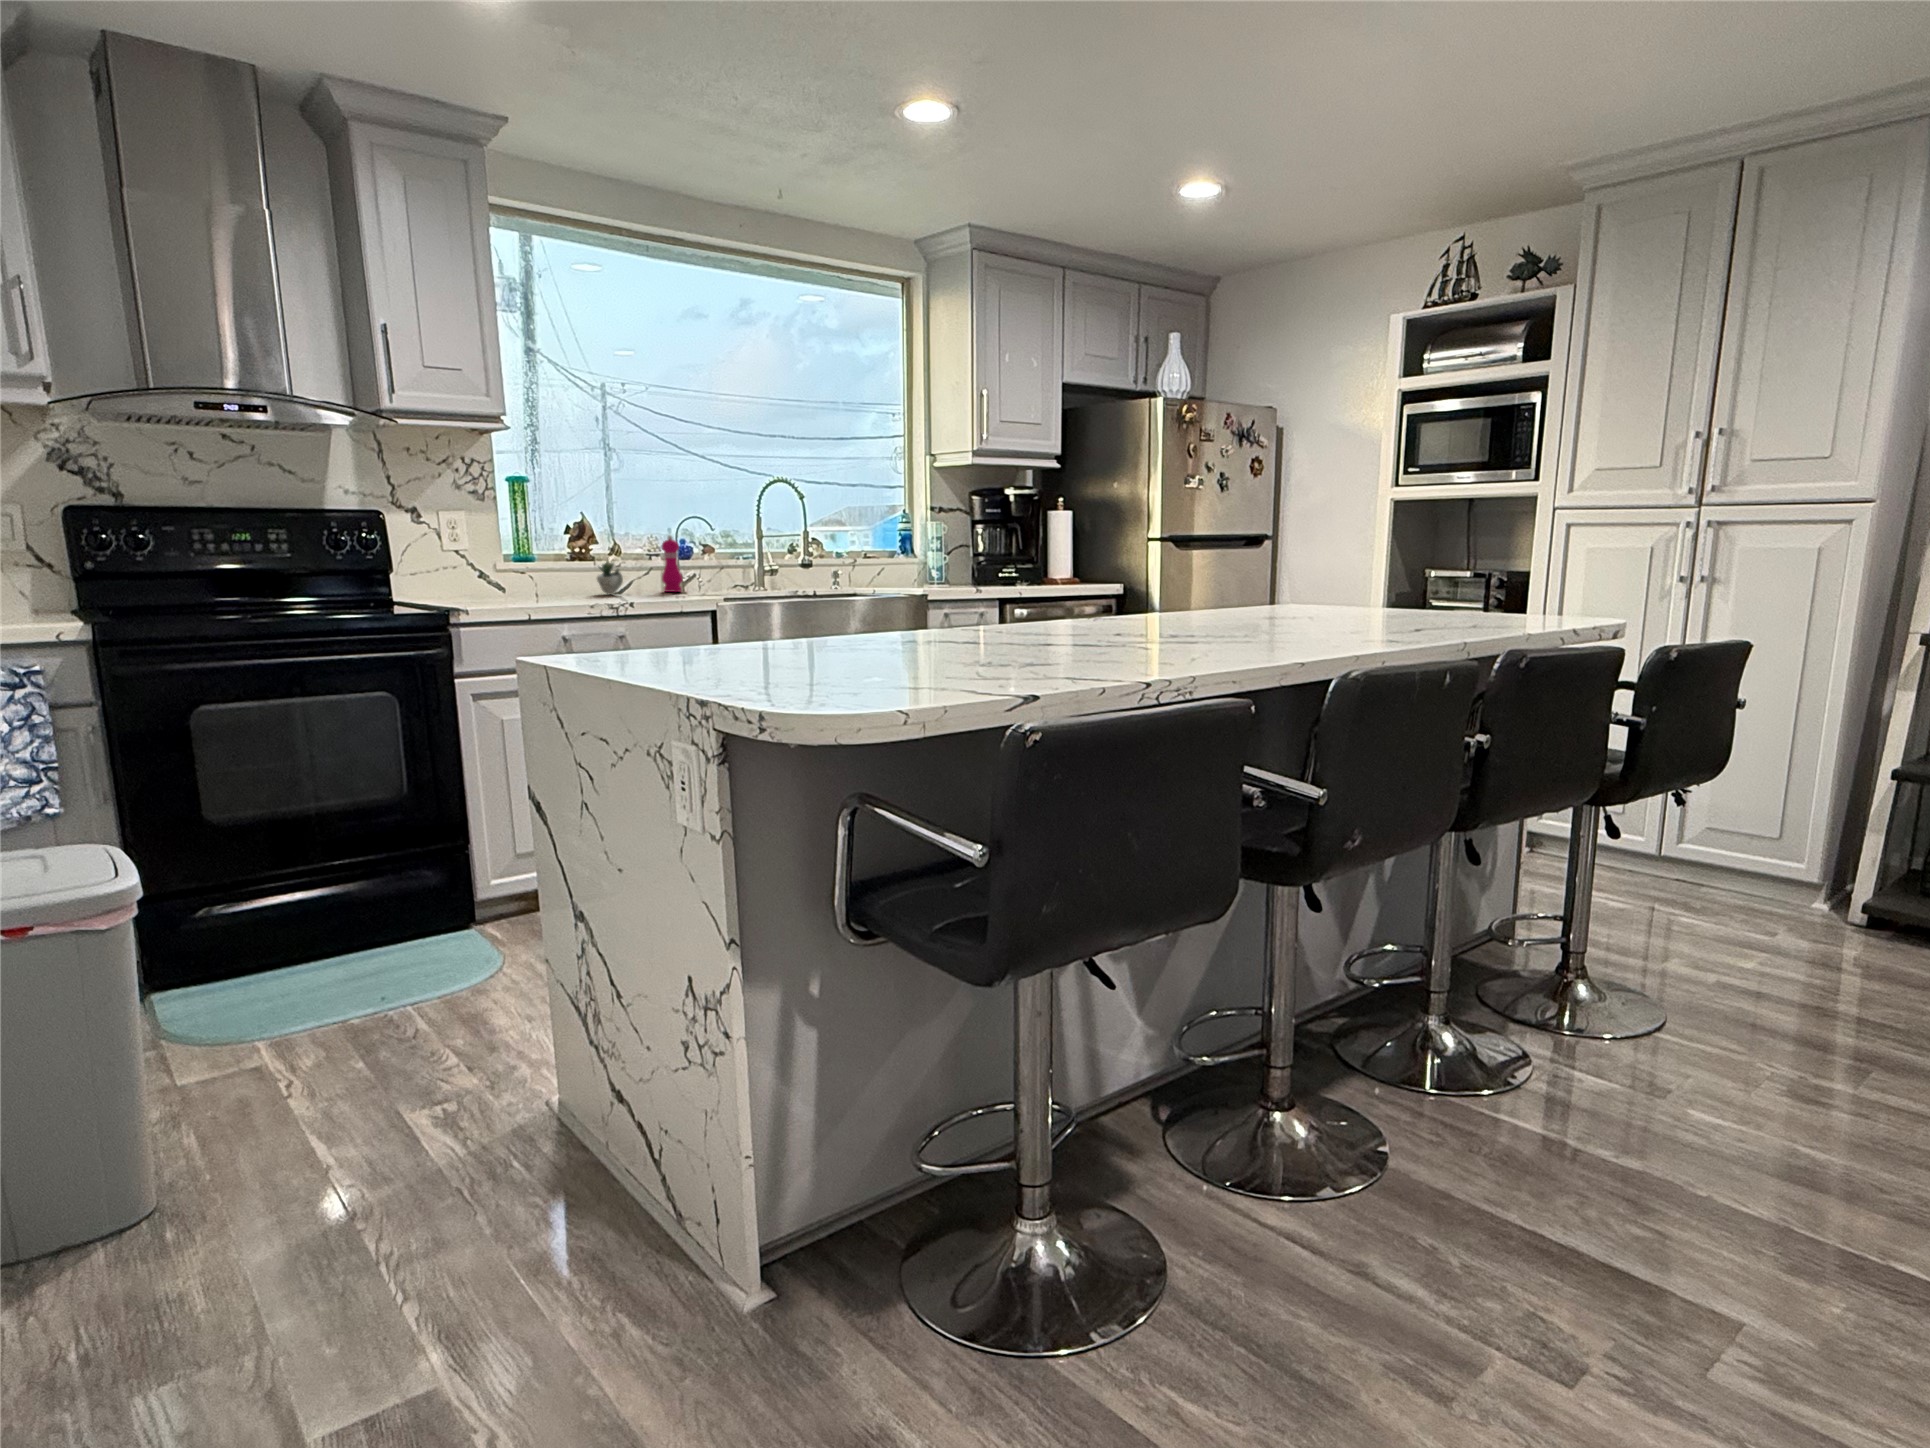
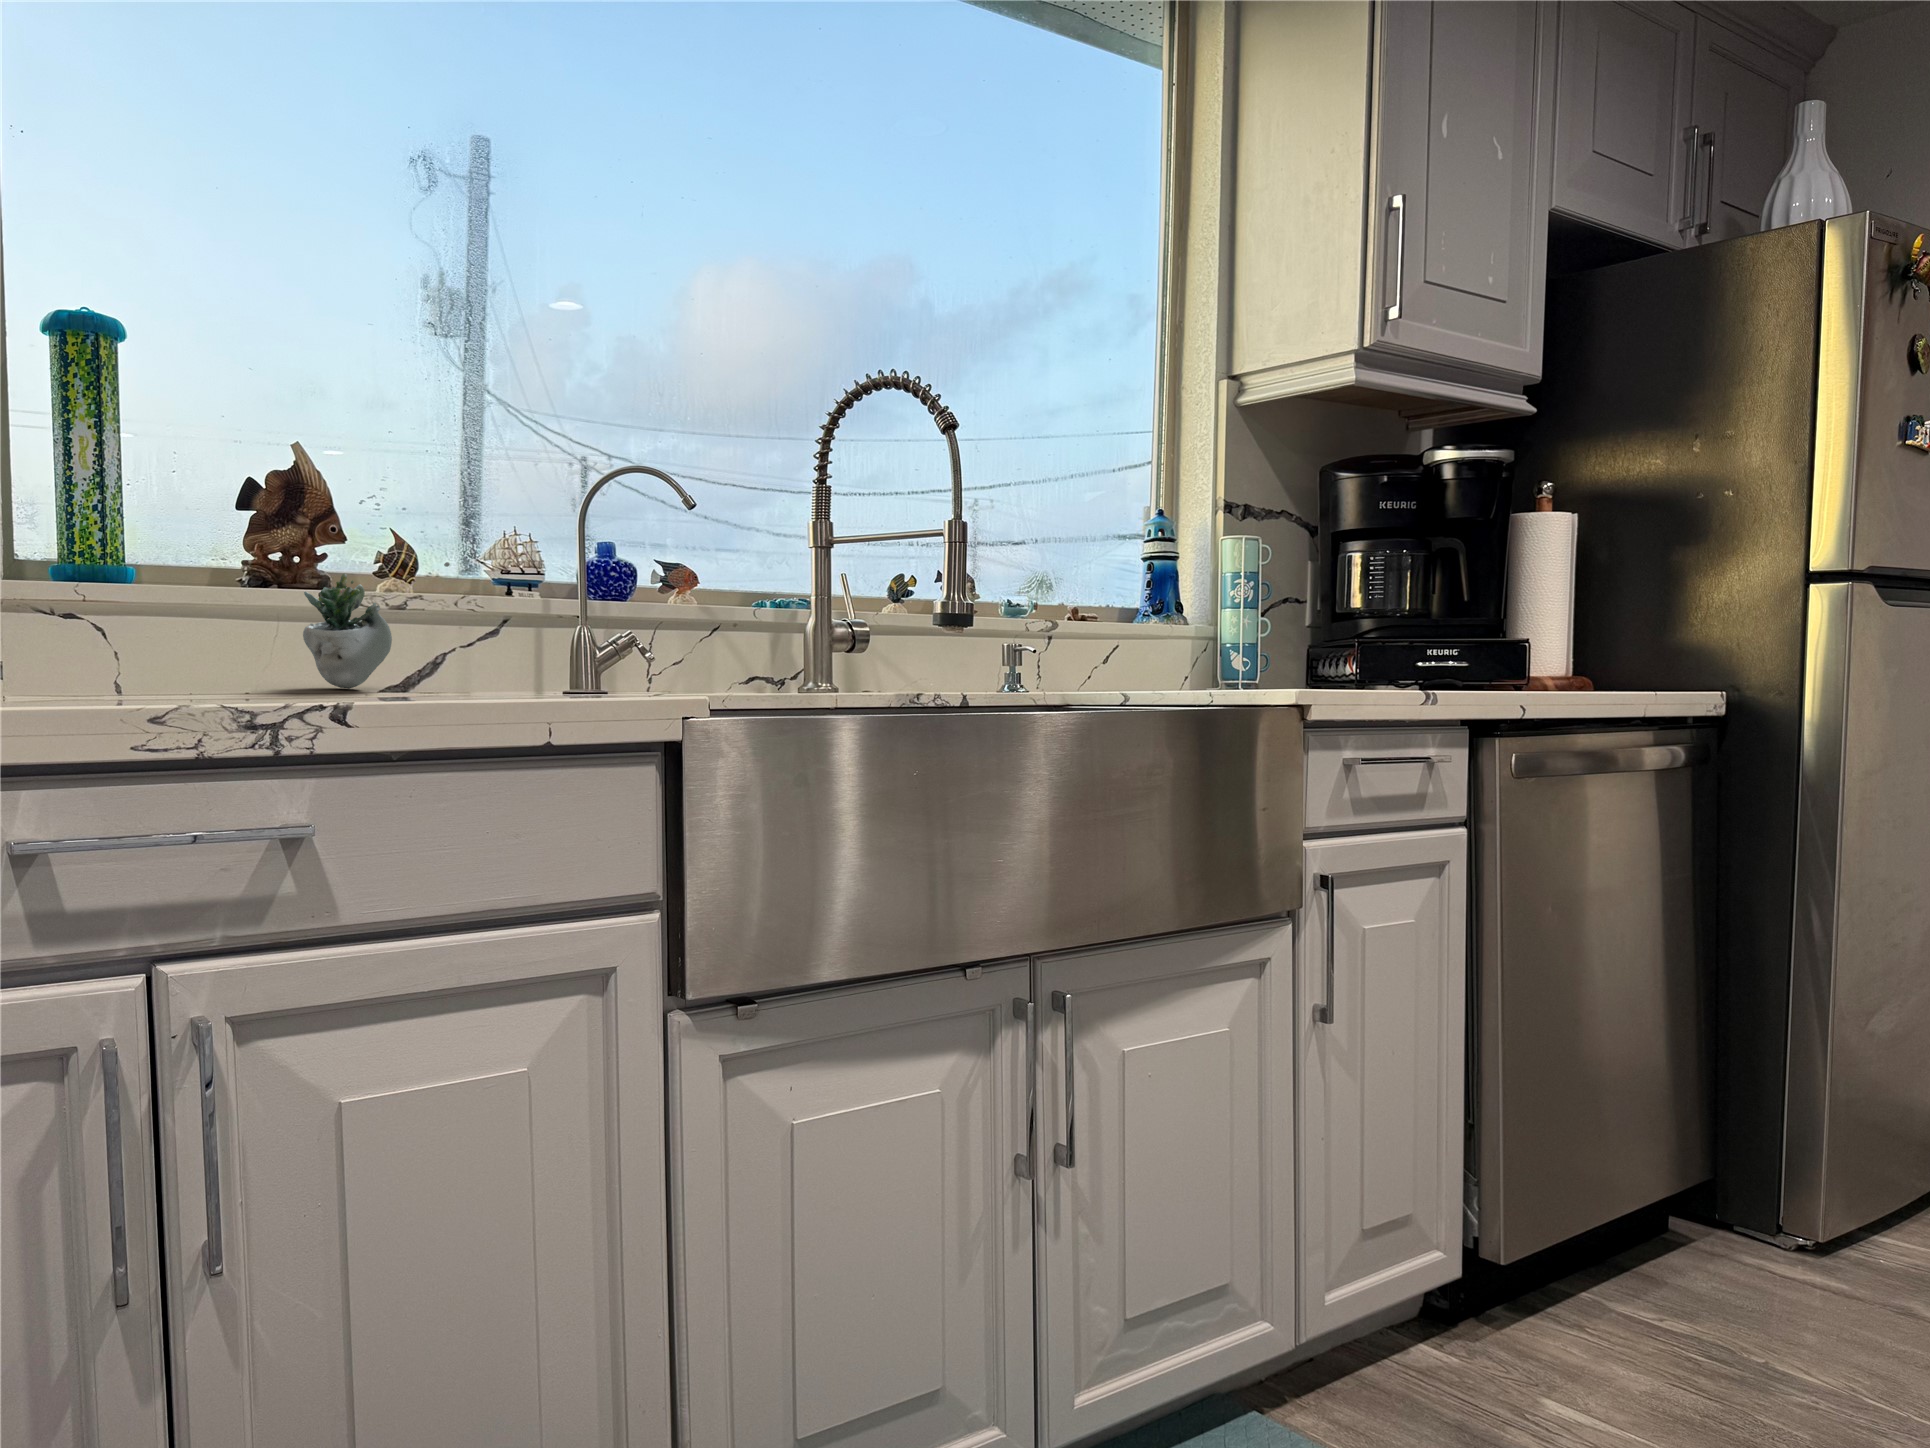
pepper mill: present [662,535,683,592] -> none [528,516,591,686]

